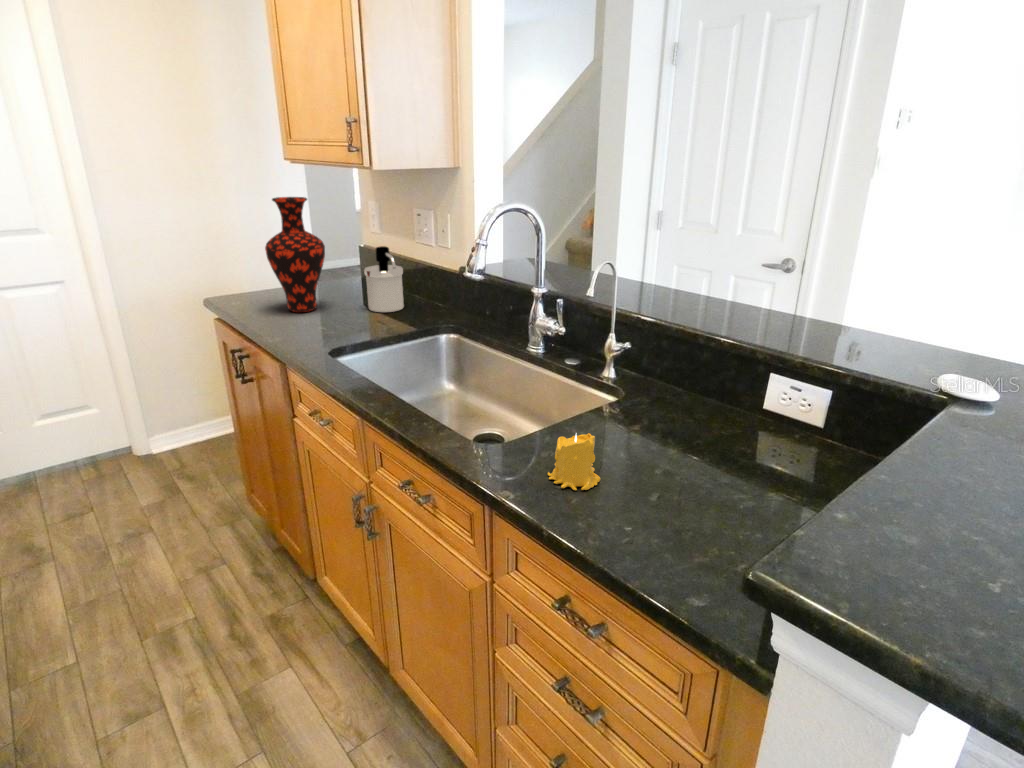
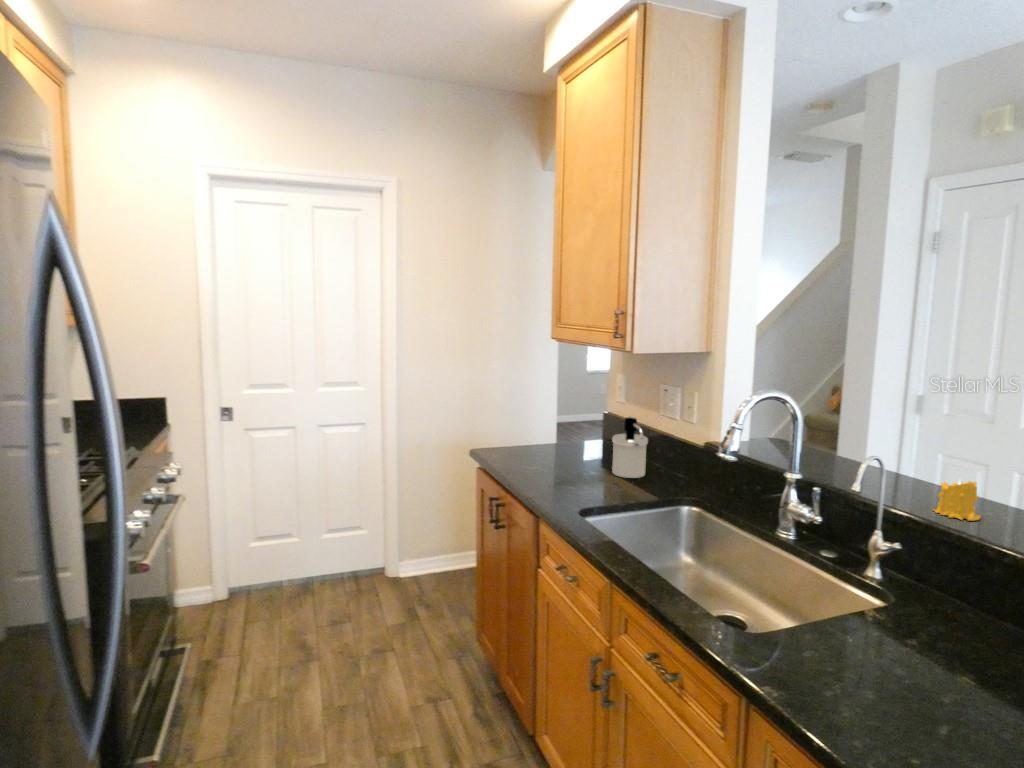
vase: present [265,197,325,312] -> none [530,371,580,470]
candle: present [548,433,600,490] -> present [934,481,981,521]

